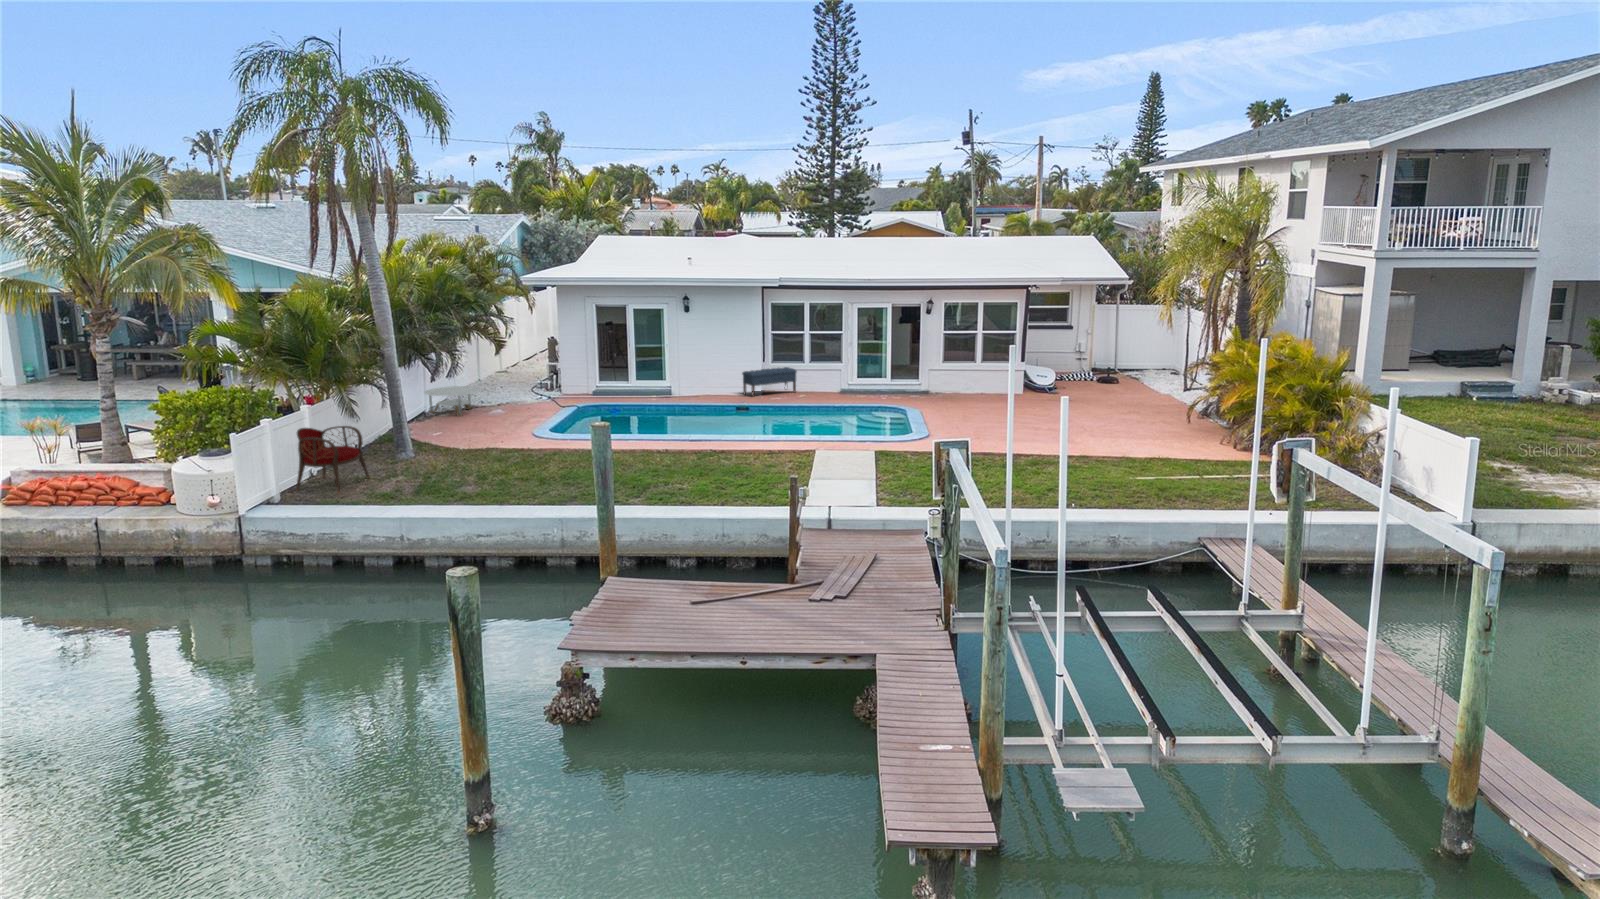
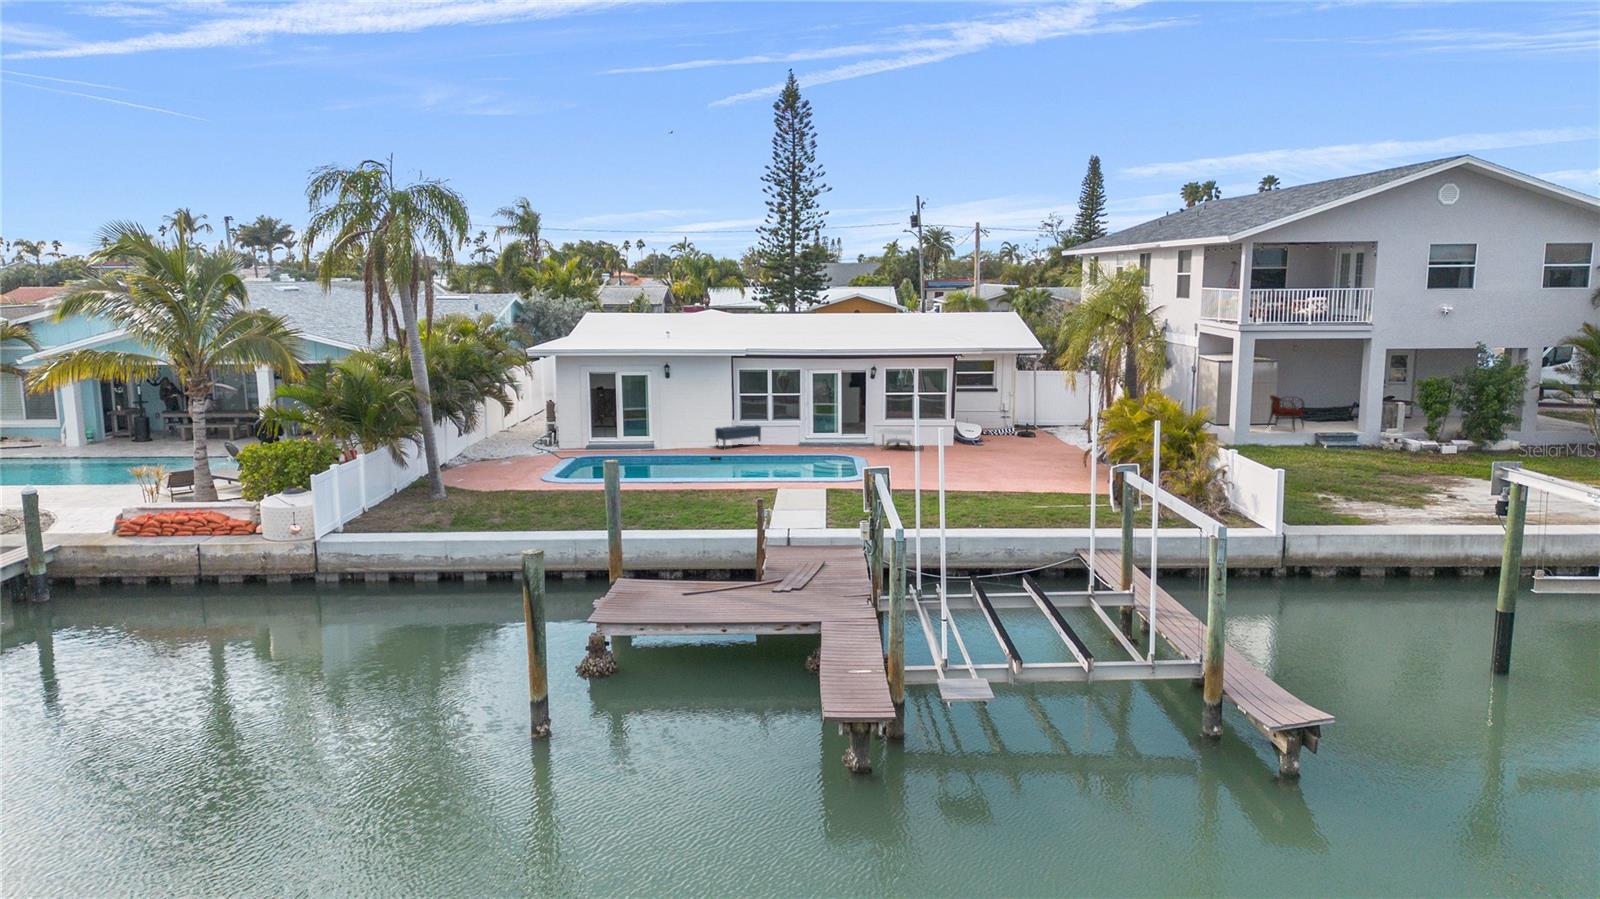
round table: present [424,386,480,417] -> present [878,428,915,451]
armchair: present [296,426,369,493] -> present [1266,395,1304,431]

